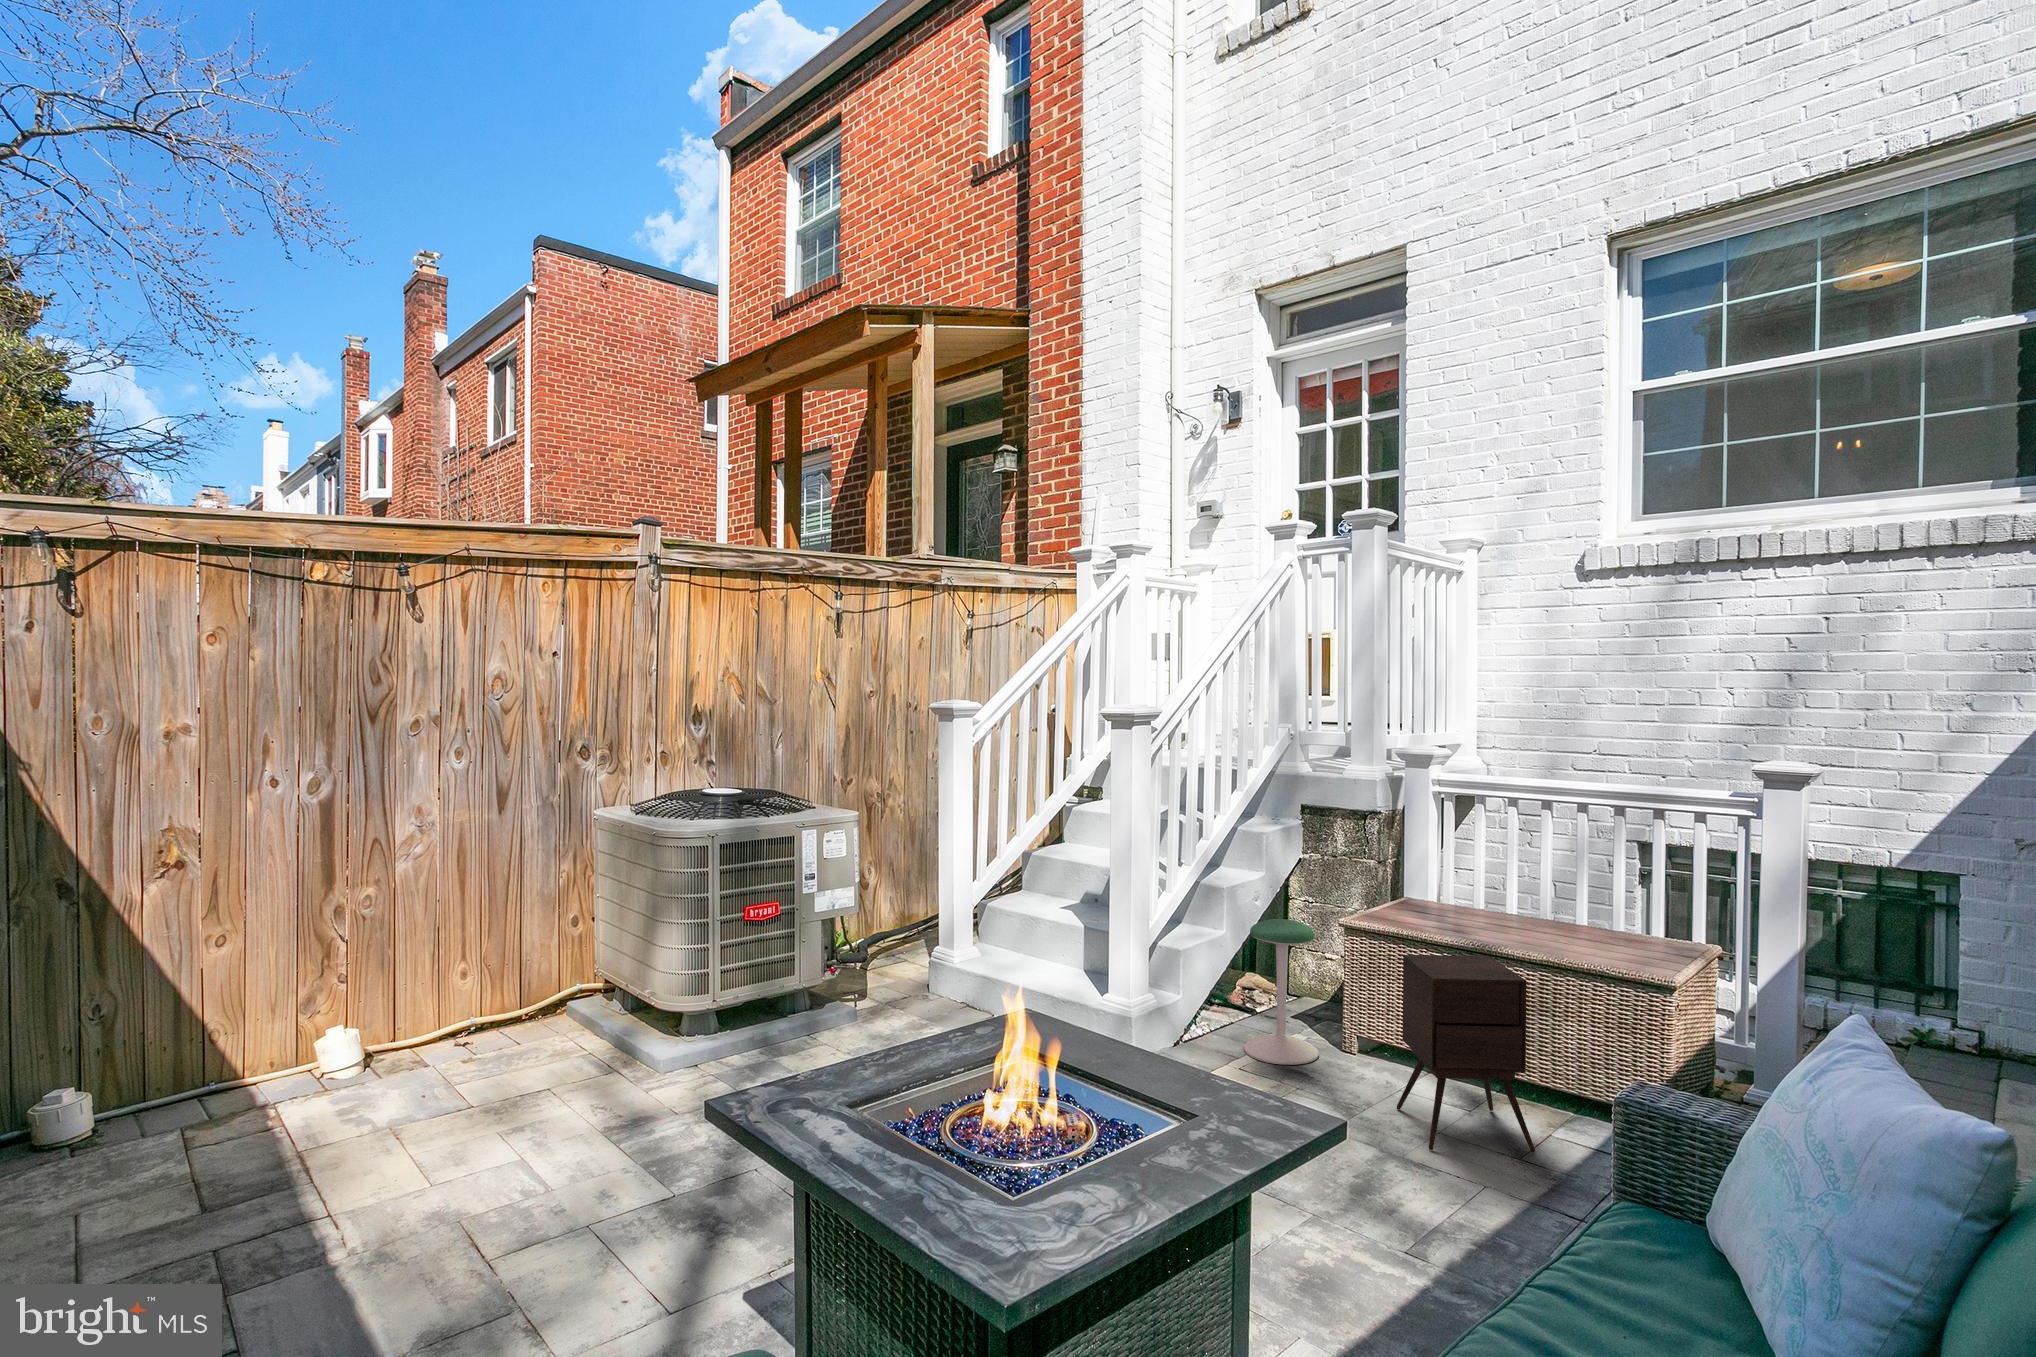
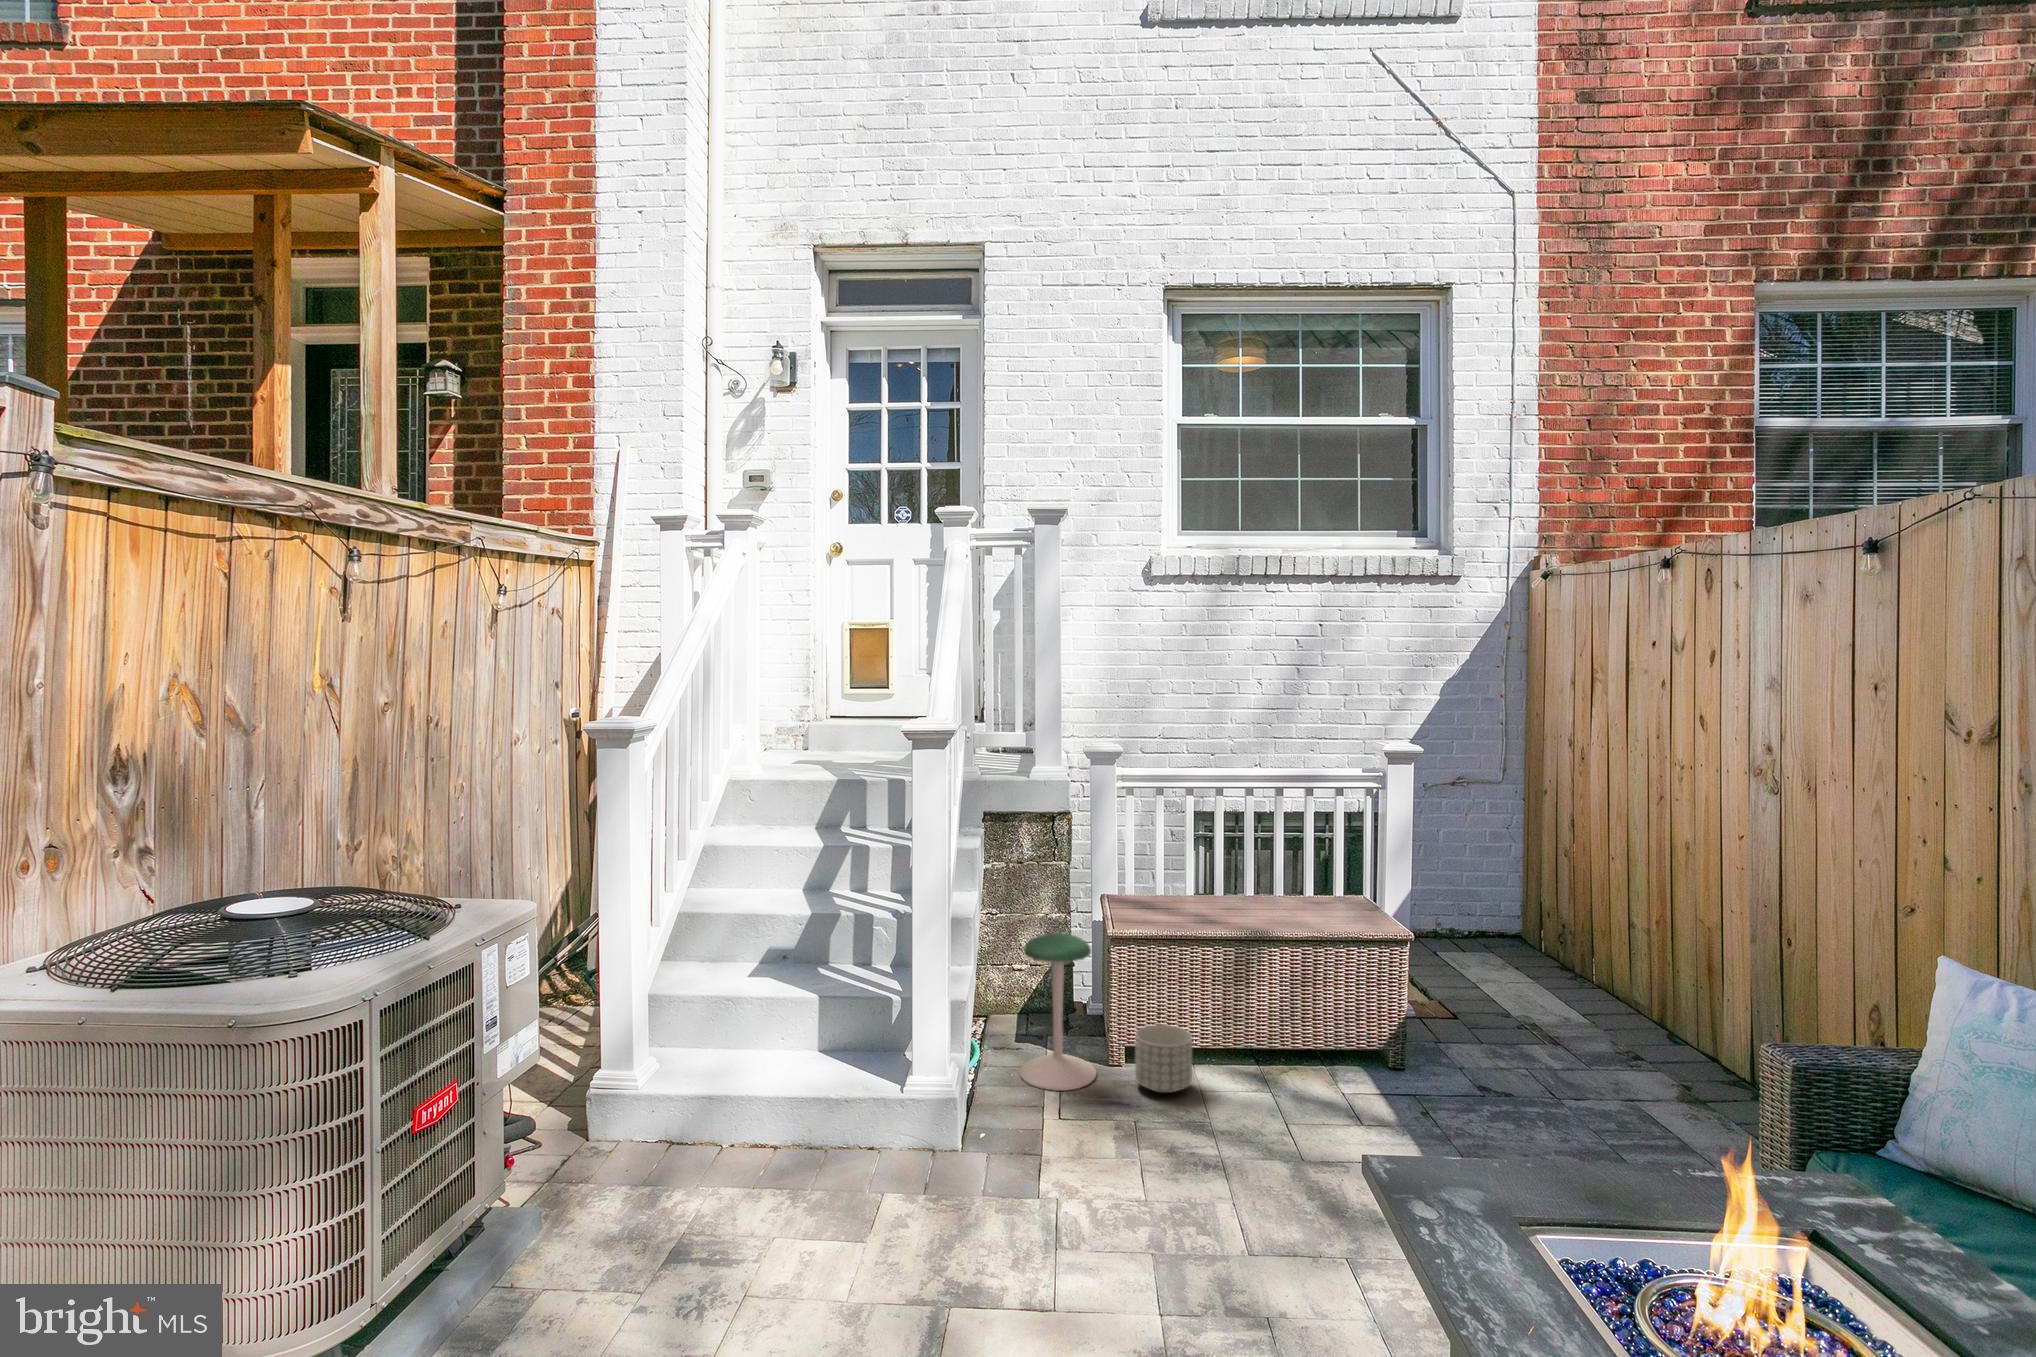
side table: present [1397,955,1535,1152] -> none [1222,933,1353,1129]
planter: none [1326,1024,1385,1091] -> present [1135,1025,1192,1093]

